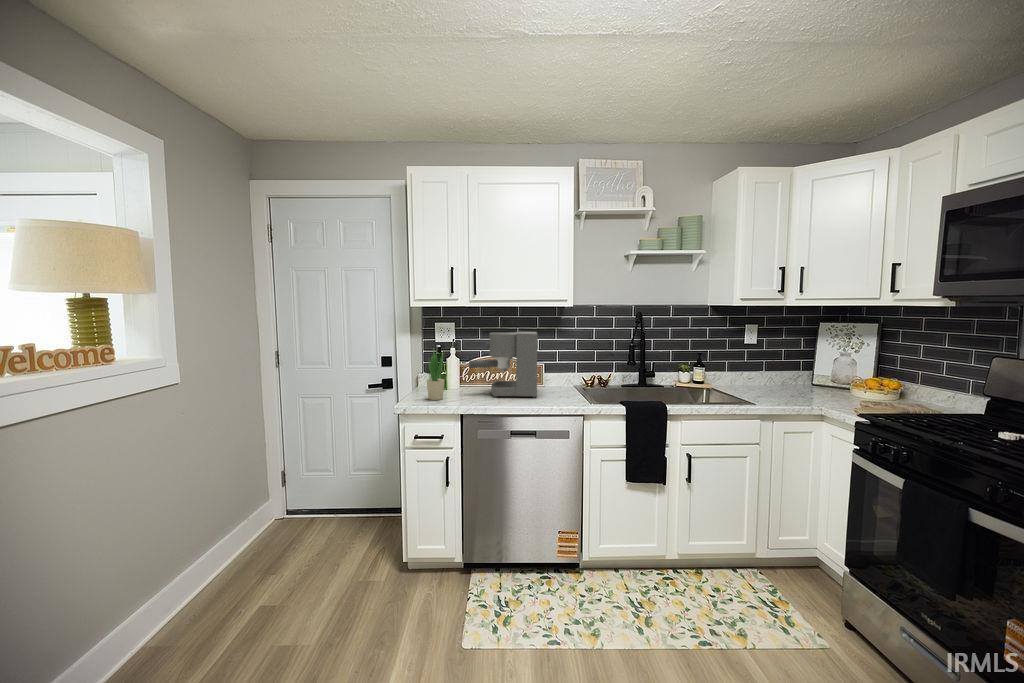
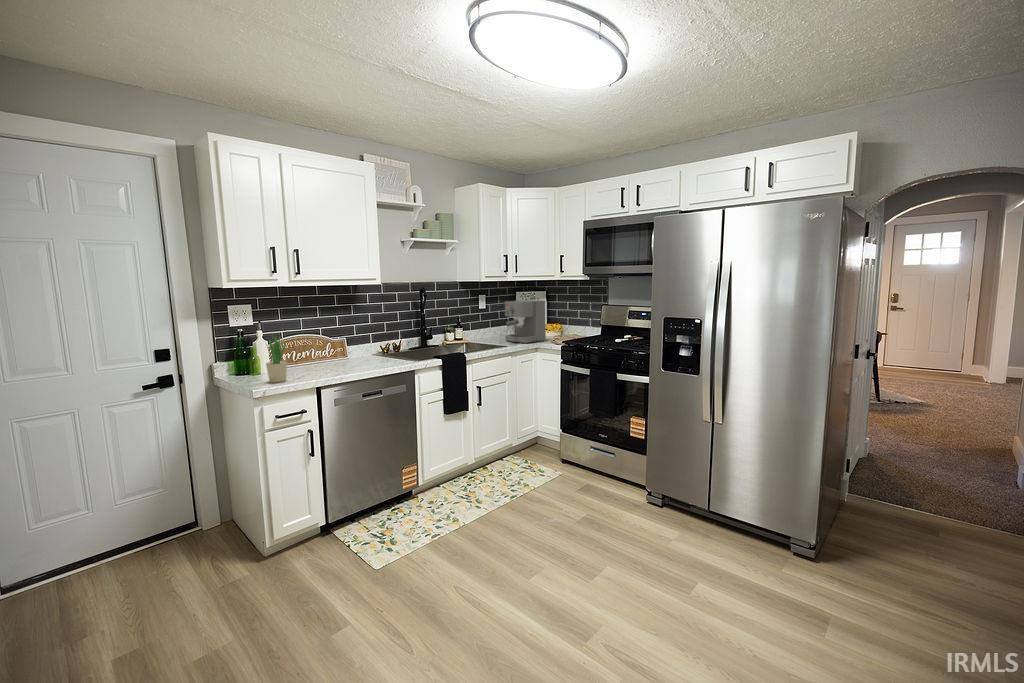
coffee maker: present [469,332,537,398] -> present [505,300,546,344]

